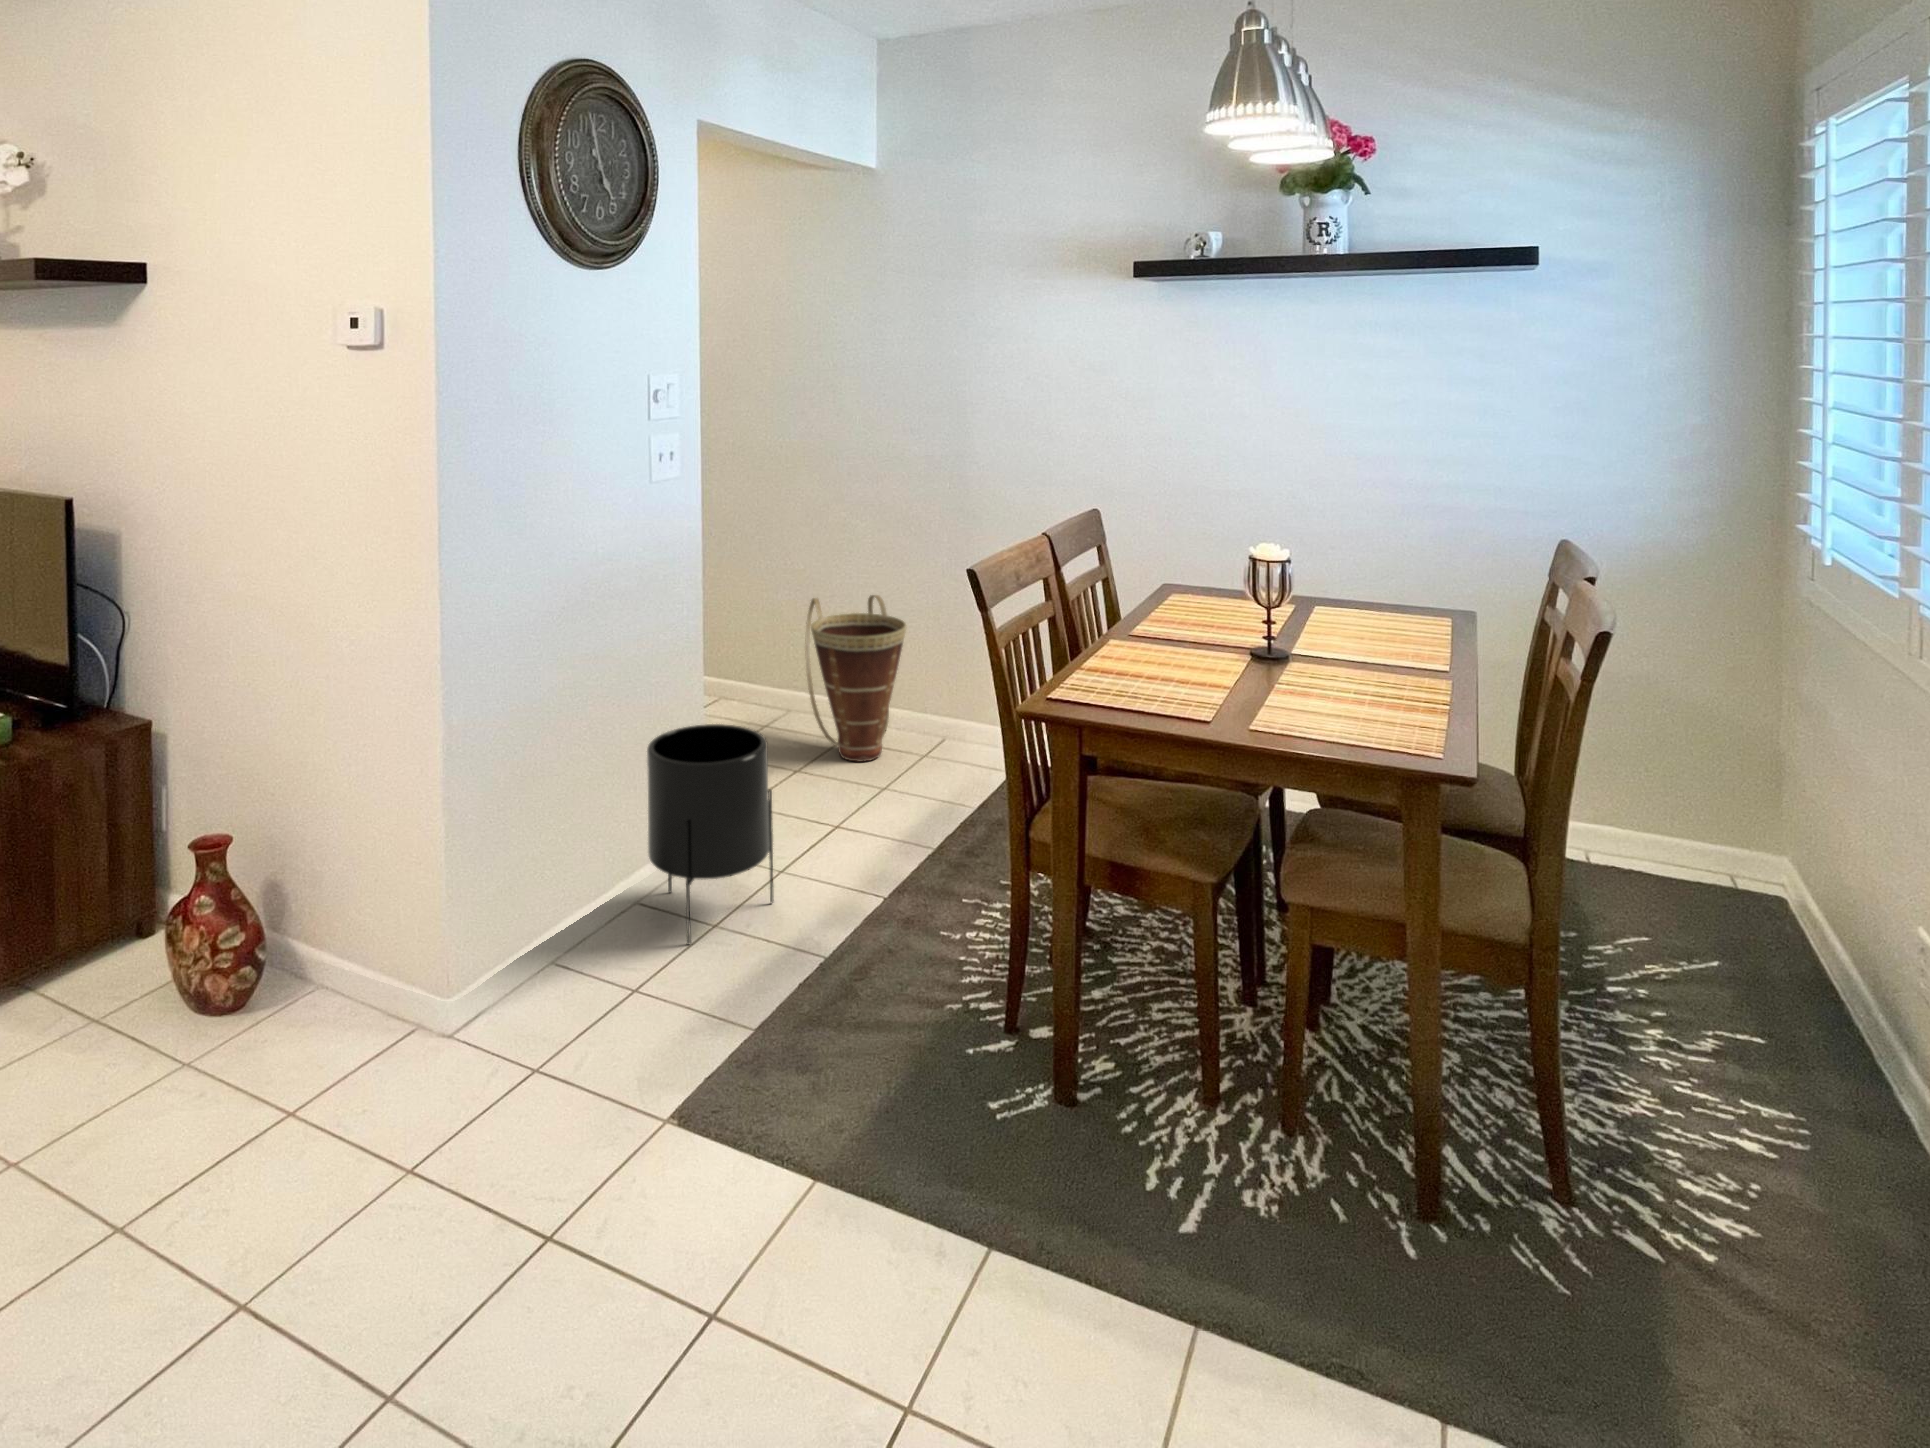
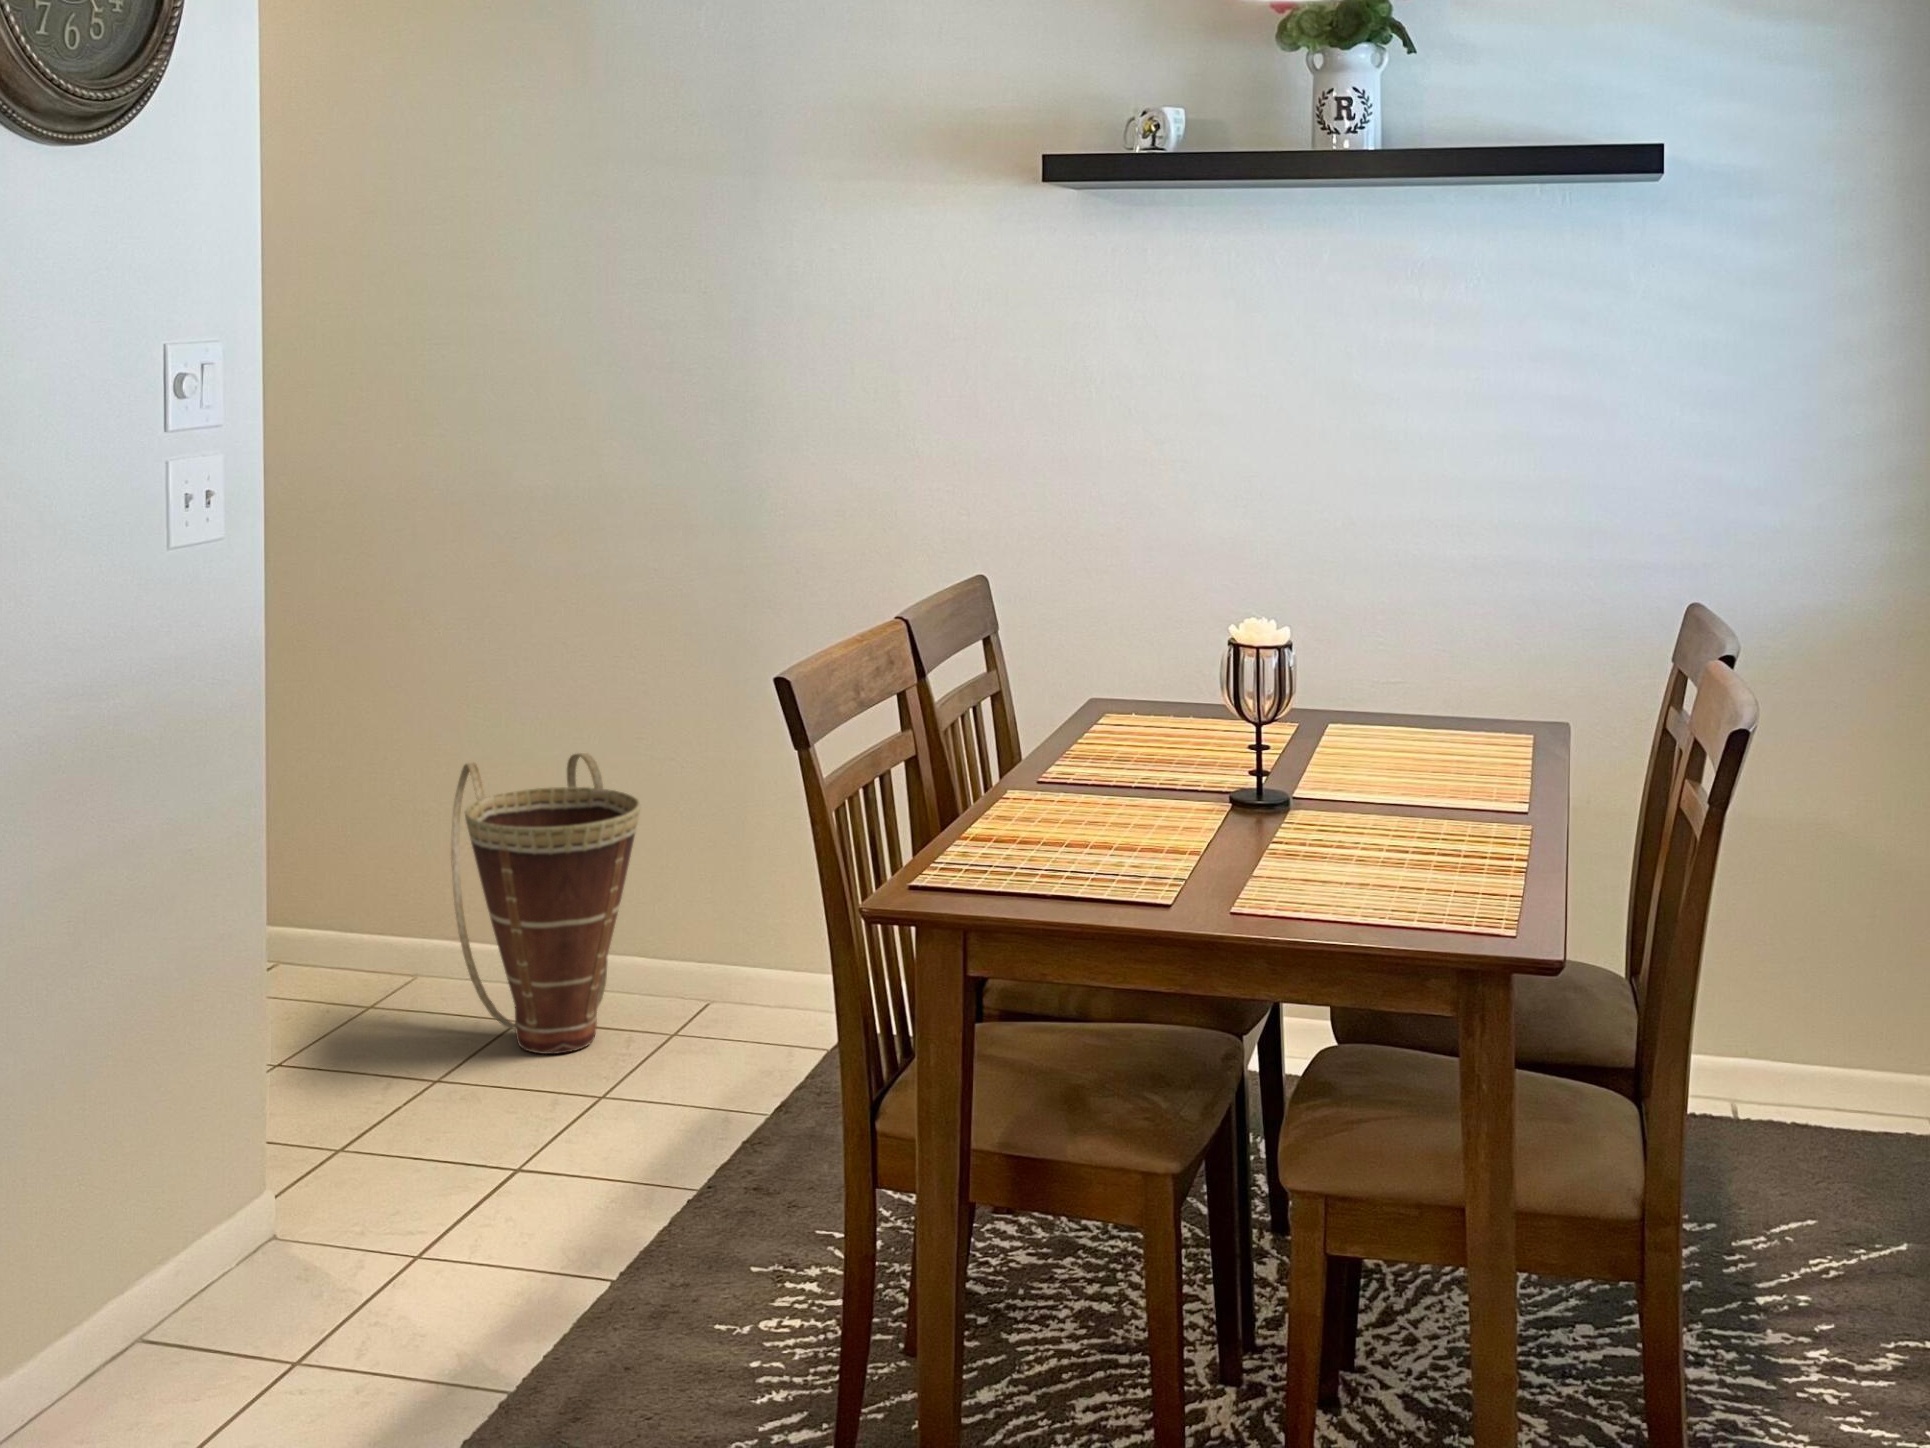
planter: present [647,724,774,944] -> none [175,989,414,1387]

